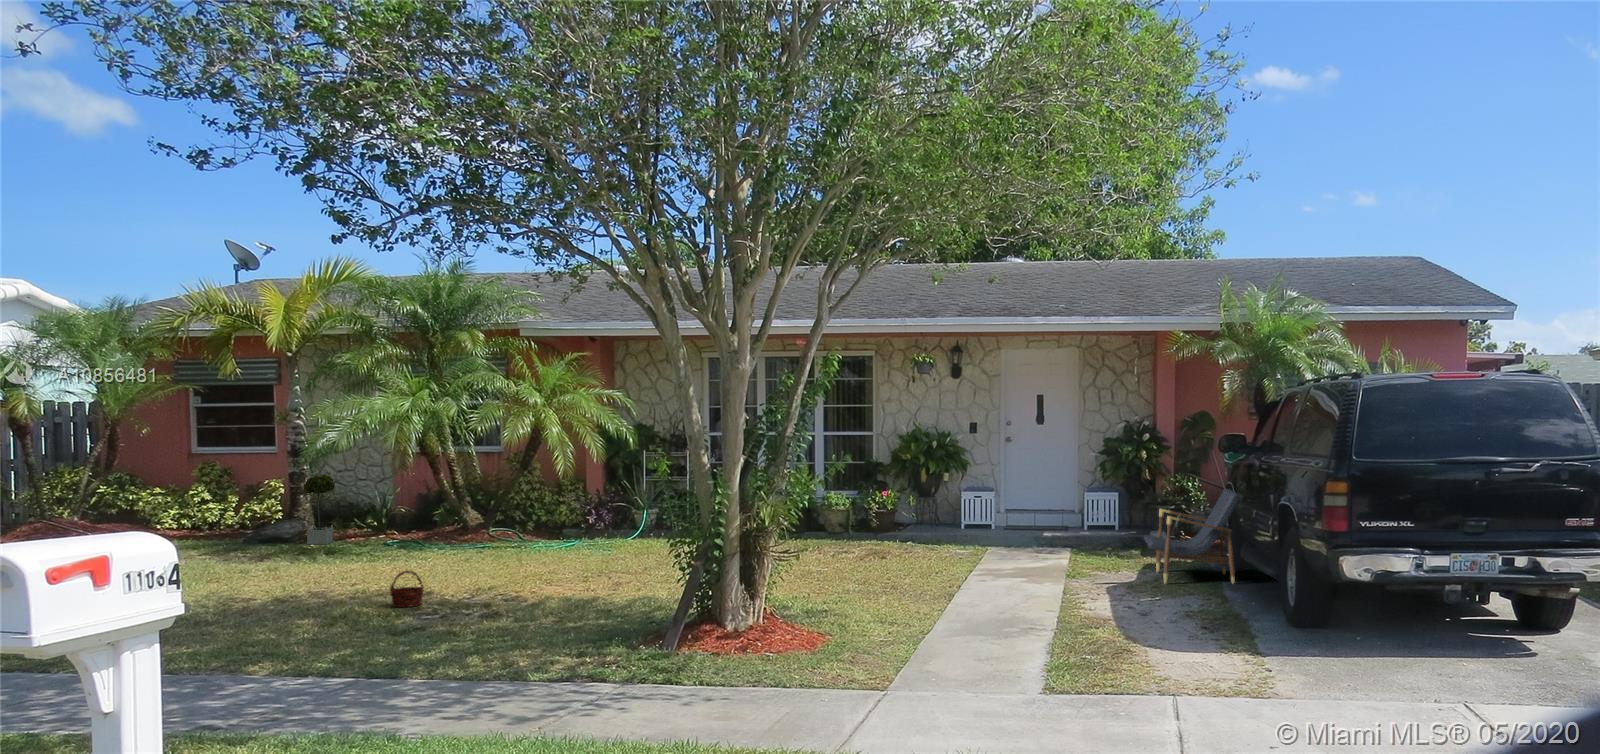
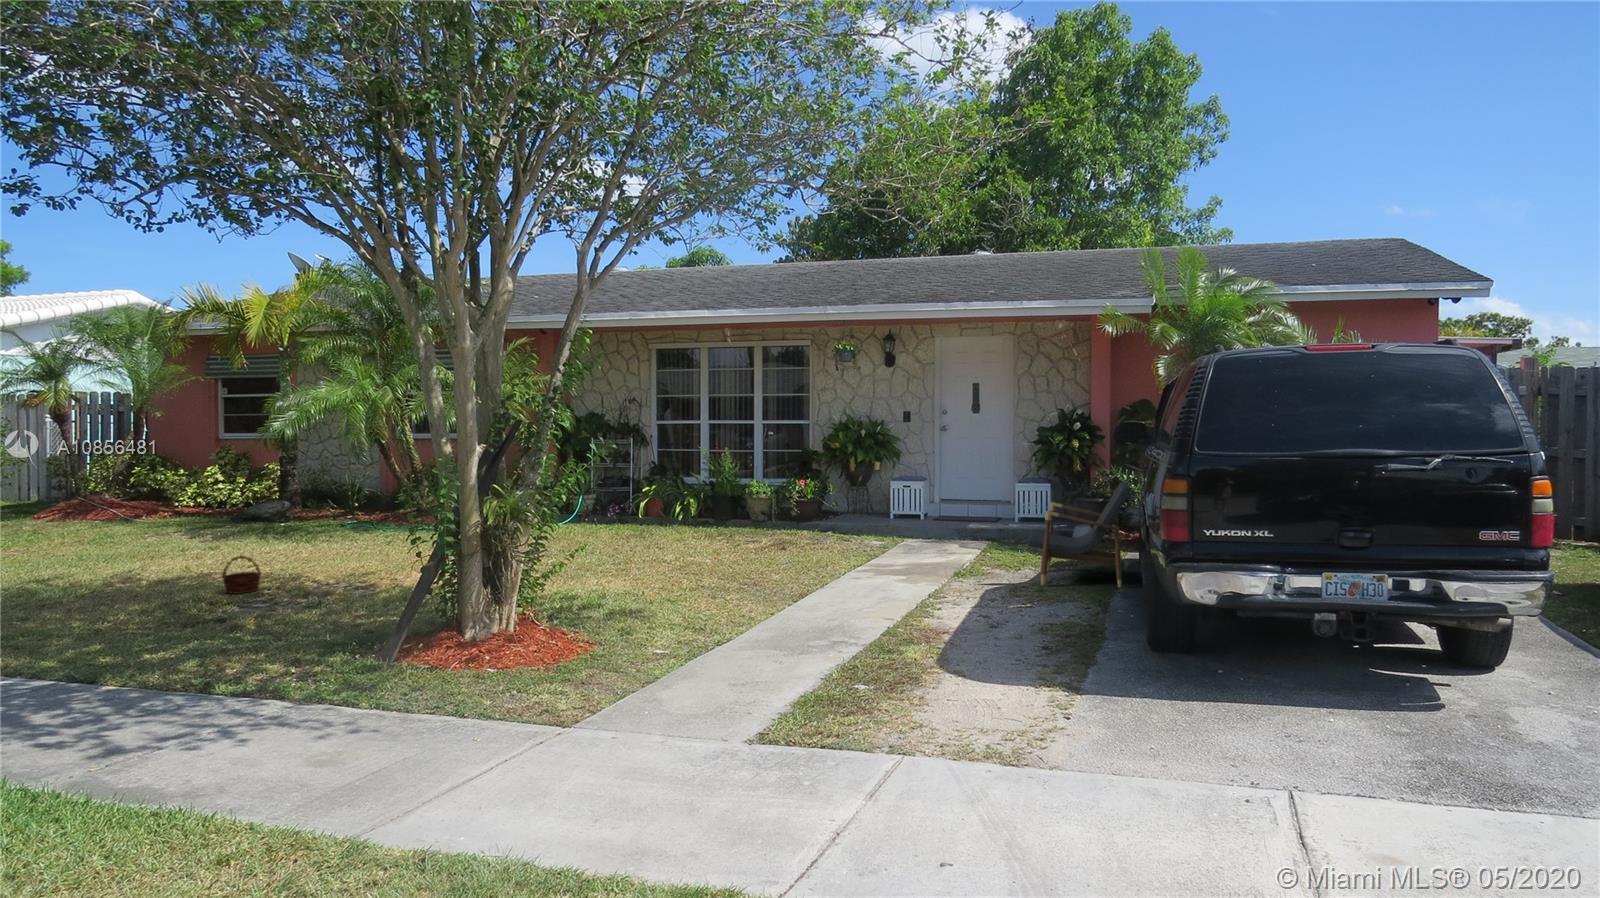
potted tree: present [304,474,335,545] -> none [276,458,309,524]

